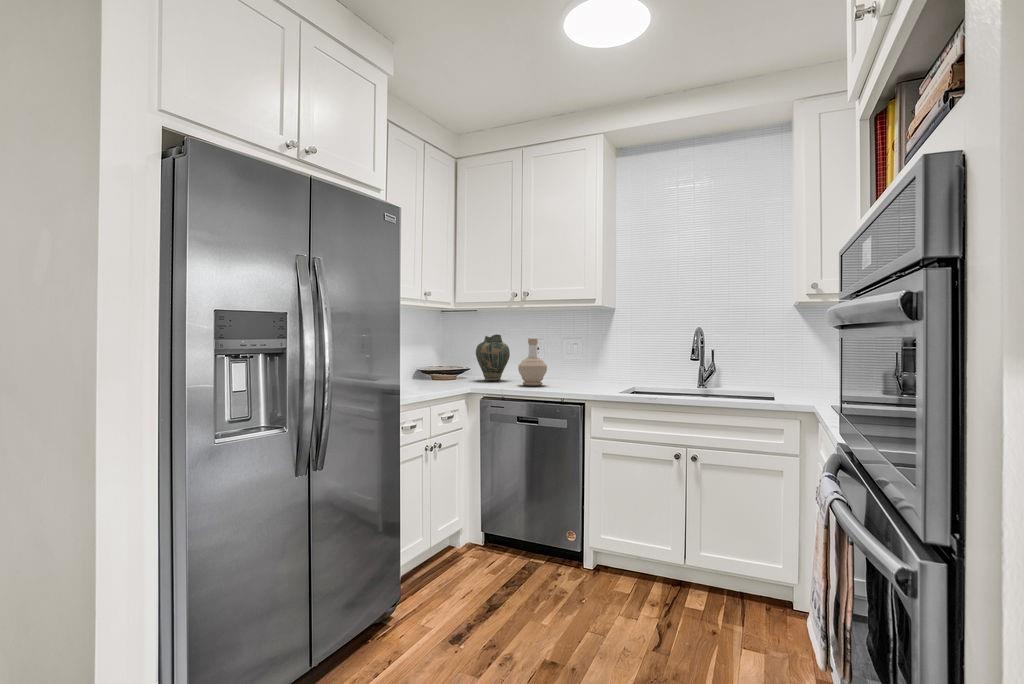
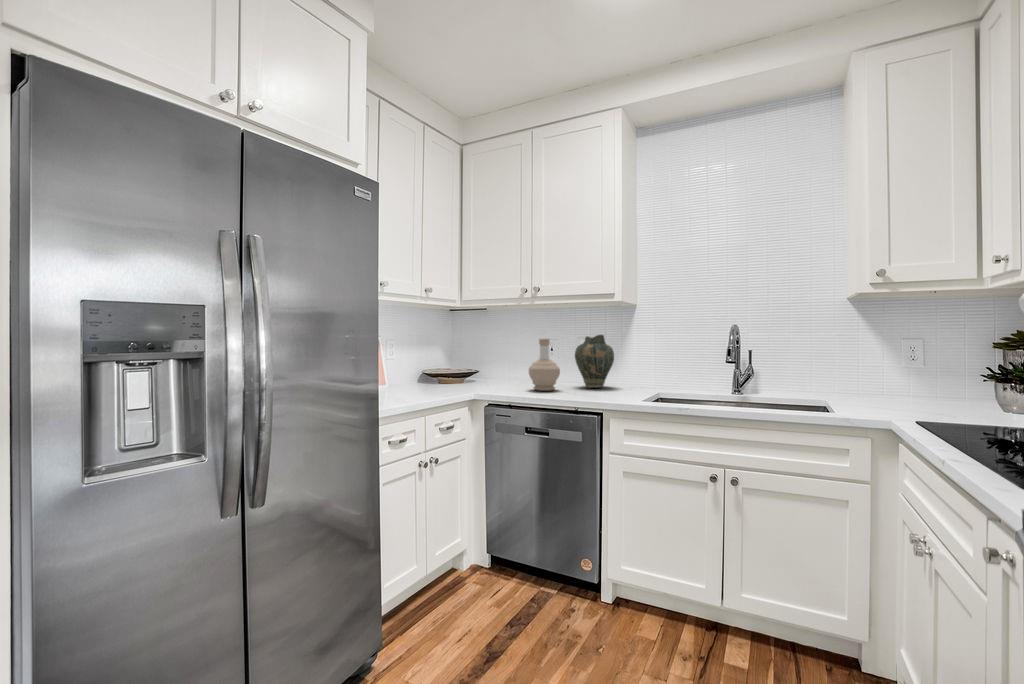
vase: present [476,334,510,381] -> present [575,335,614,388]

